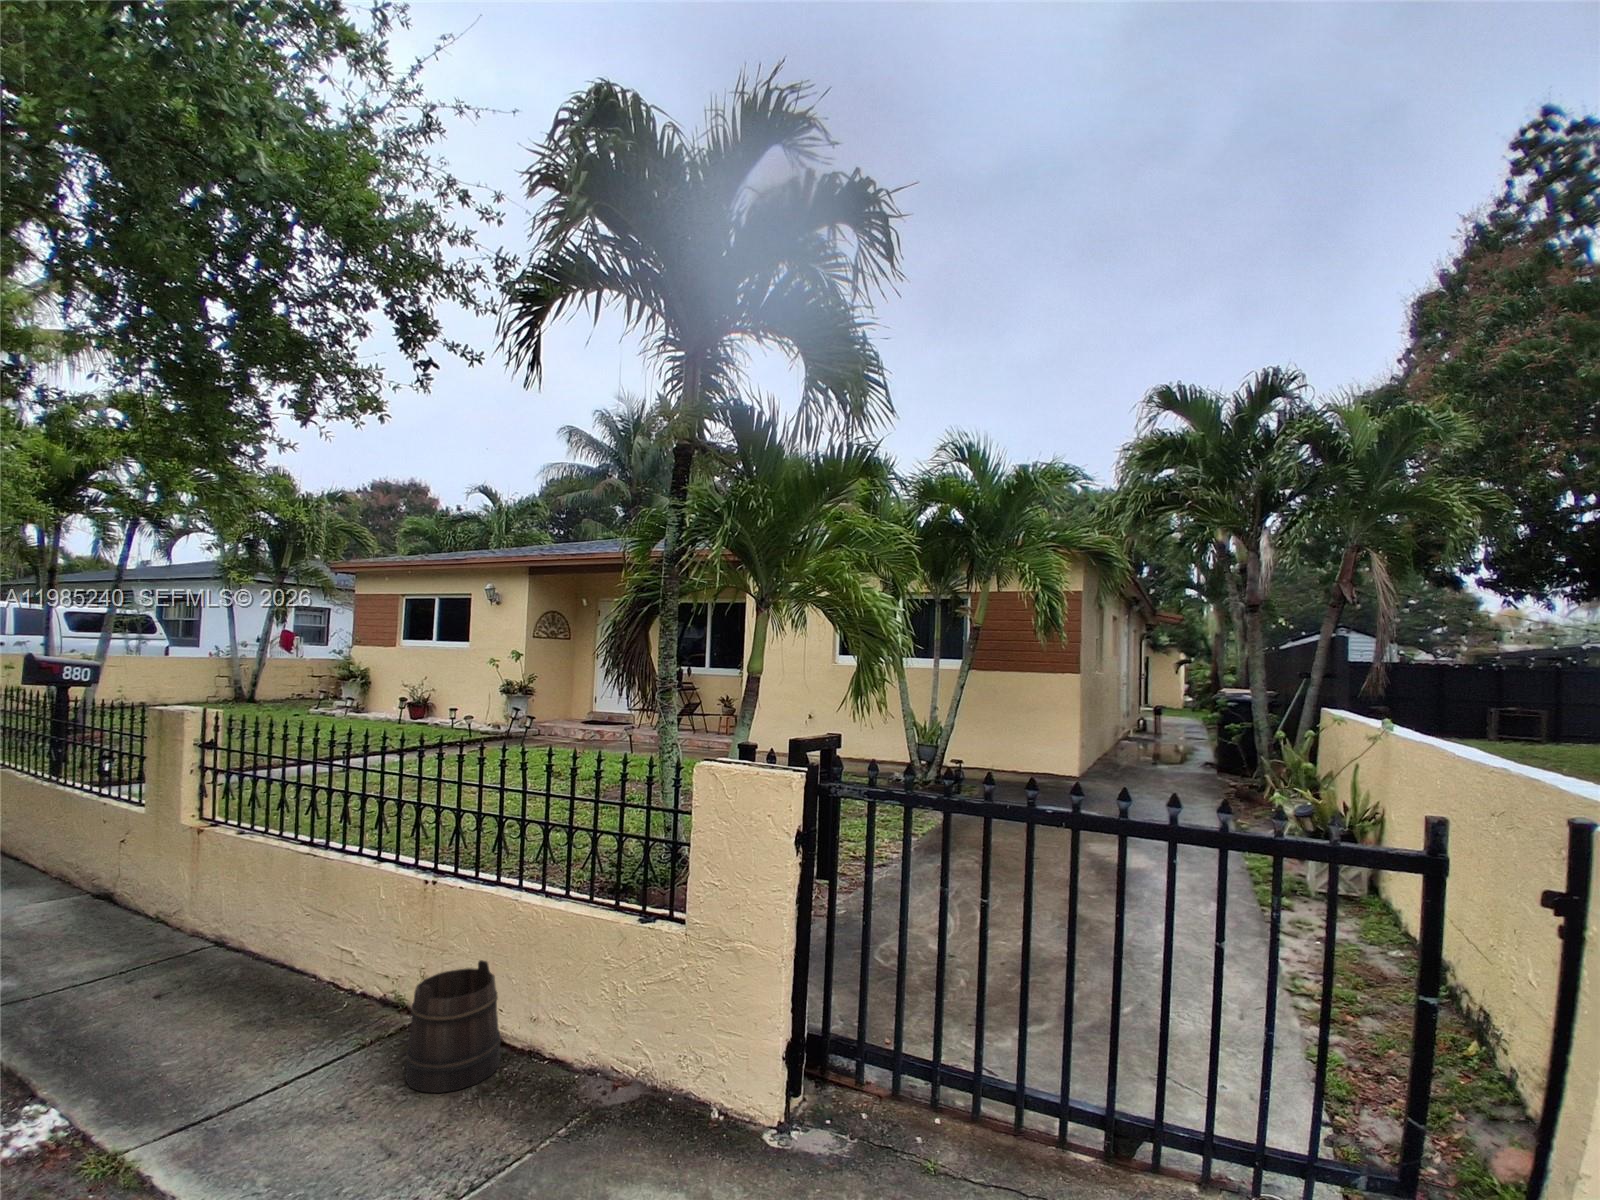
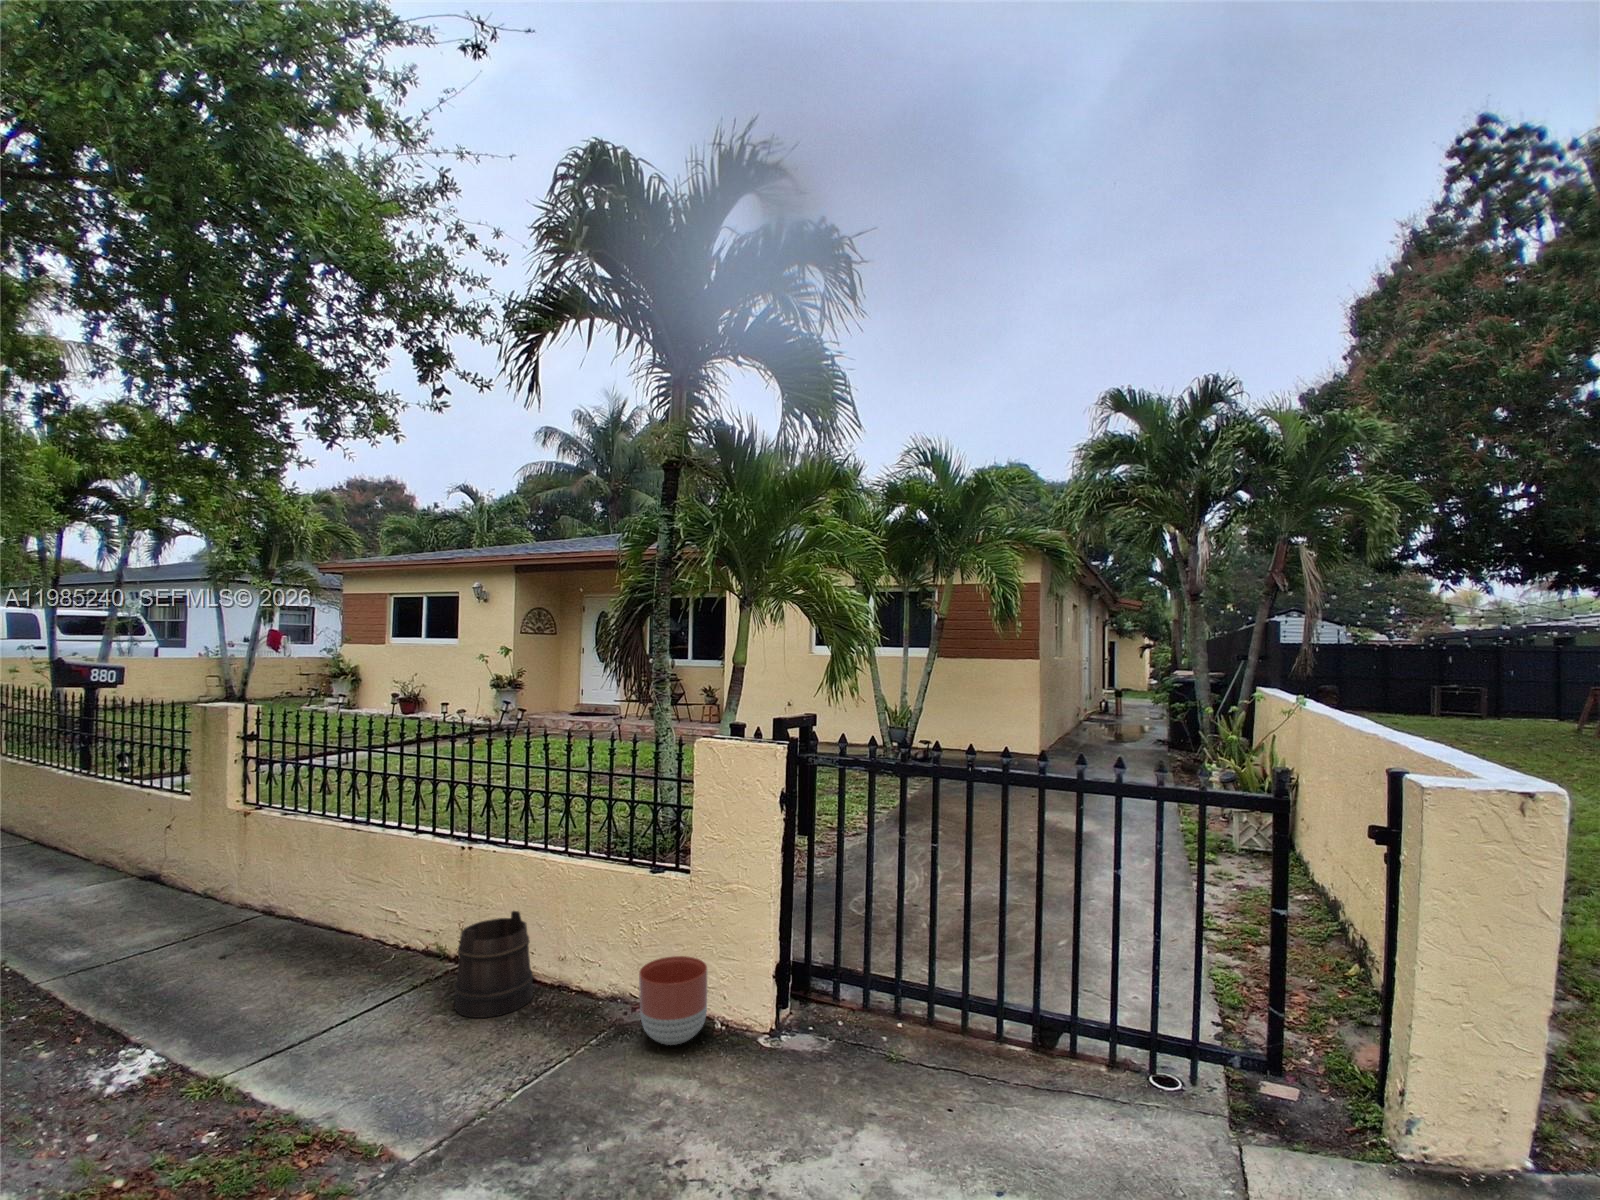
planter: none [621,1027,704,1142] -> present [639,956,707,1045]

